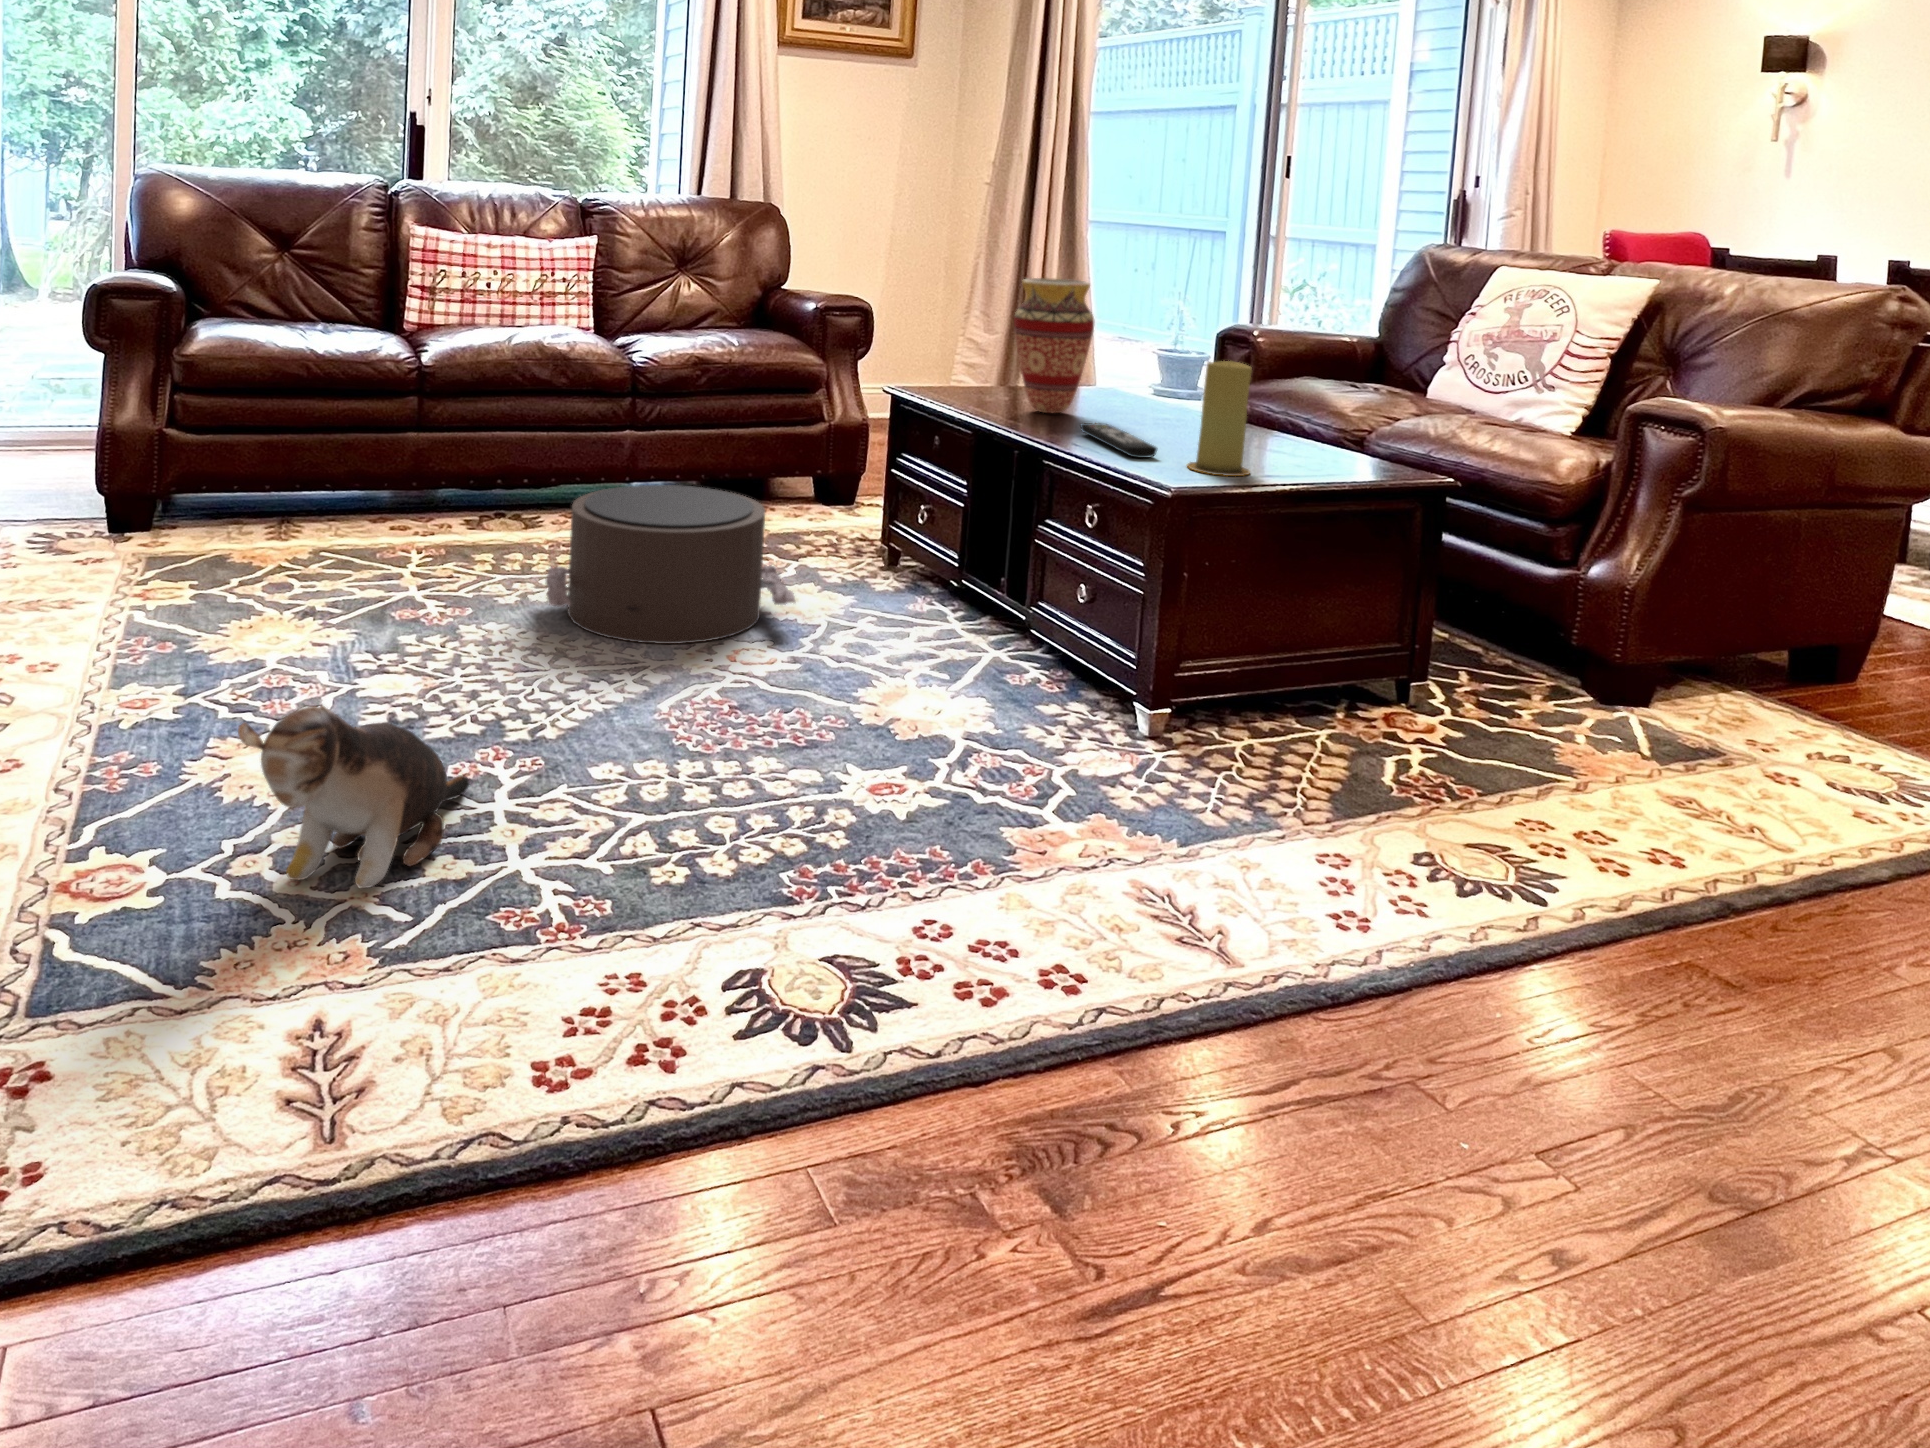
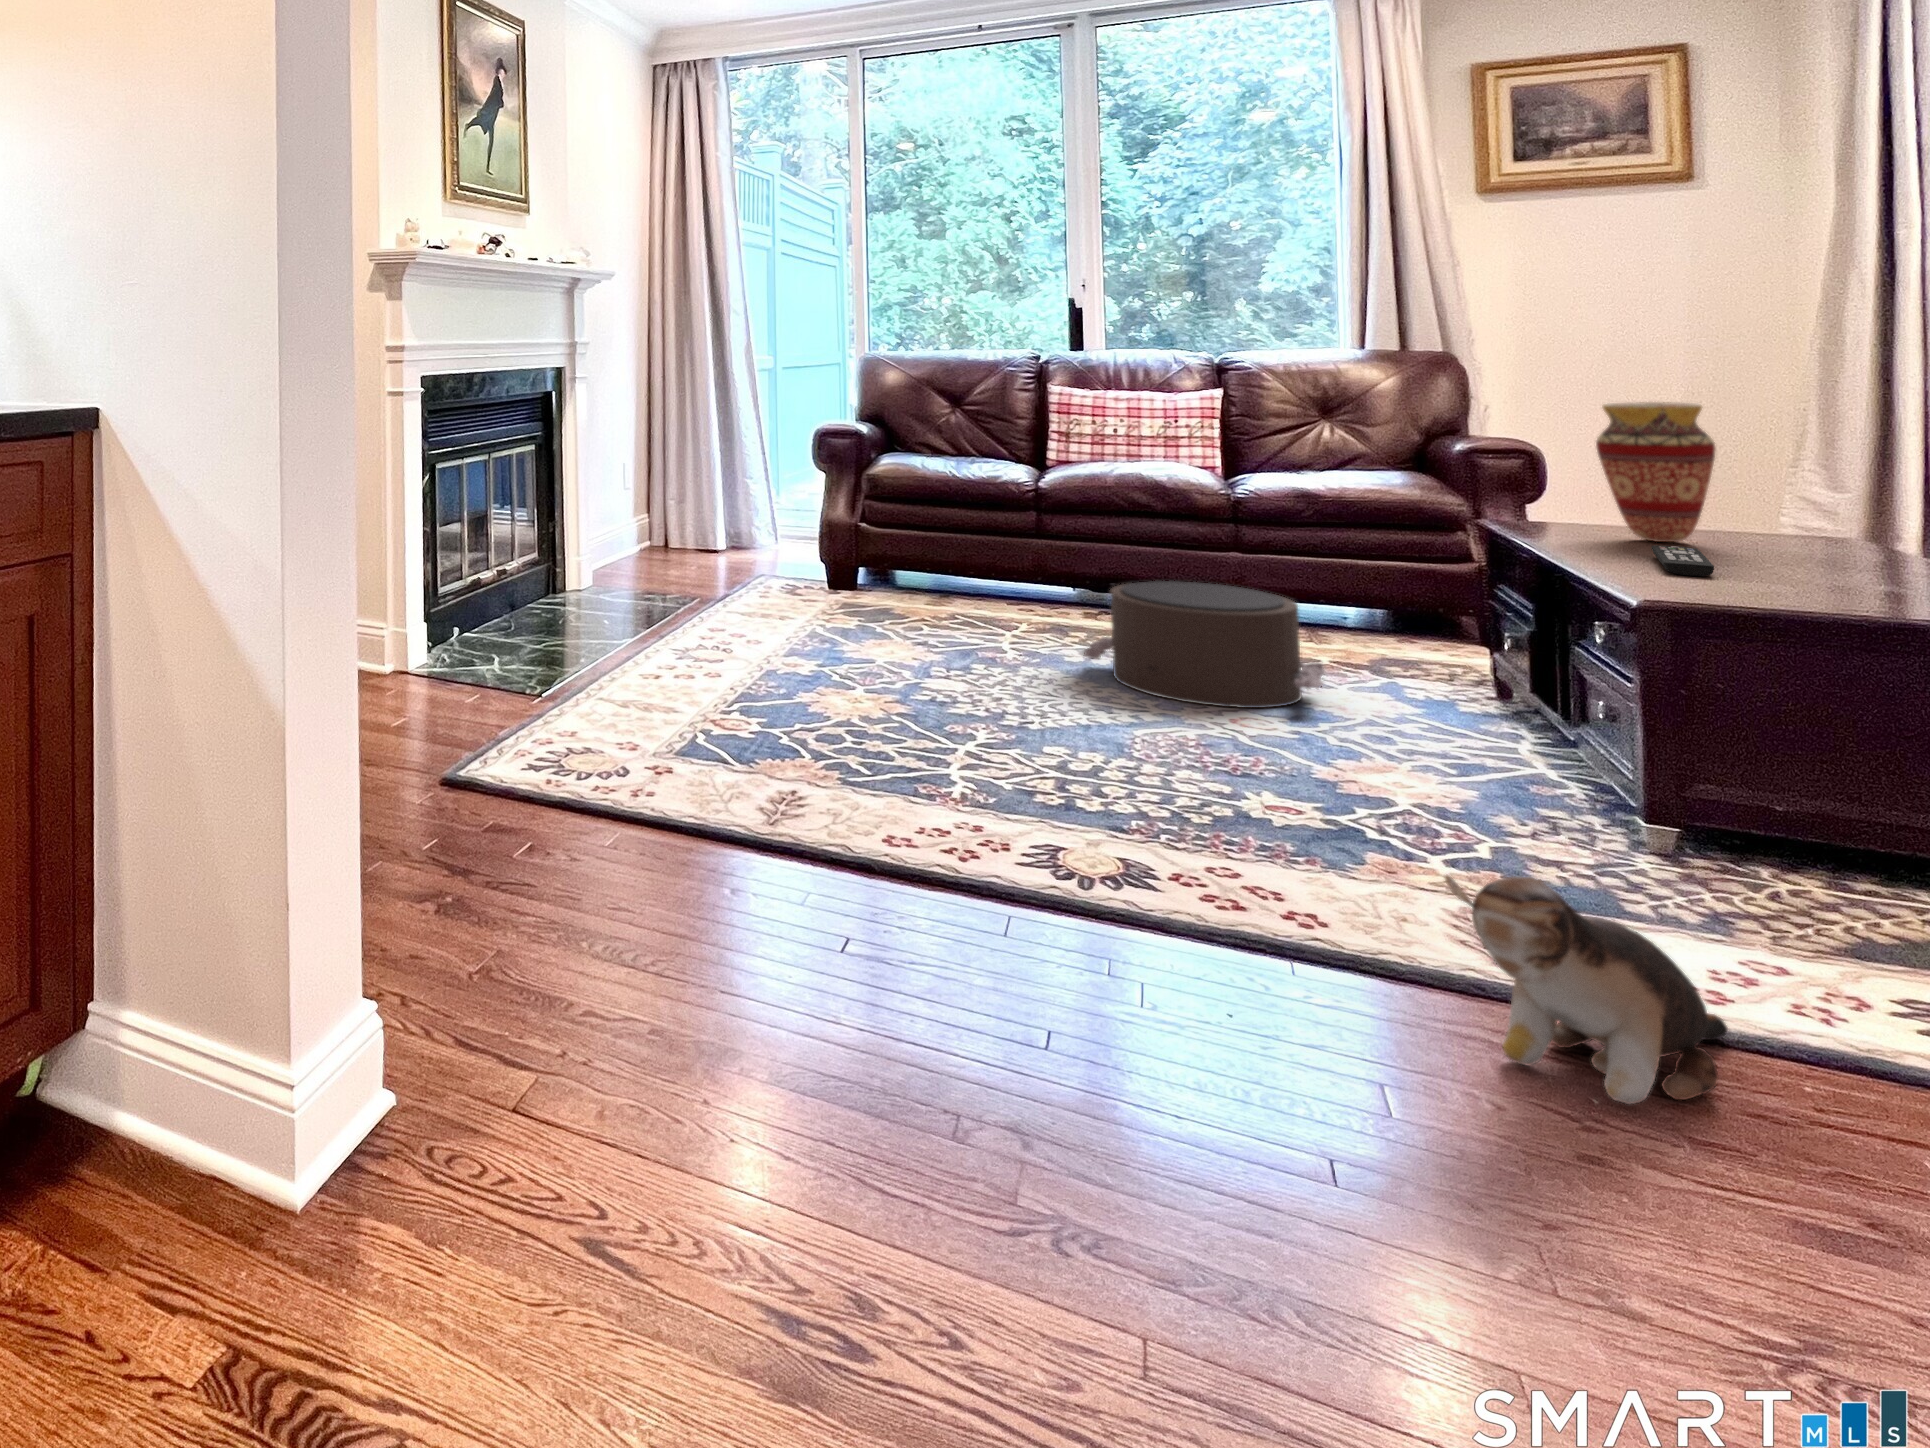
candle: present [1187,361,1252,476] -> none [1739,475,1841,597]
plush toy: present [238,706,469,888] -> present [1445,875,1728,1104]

